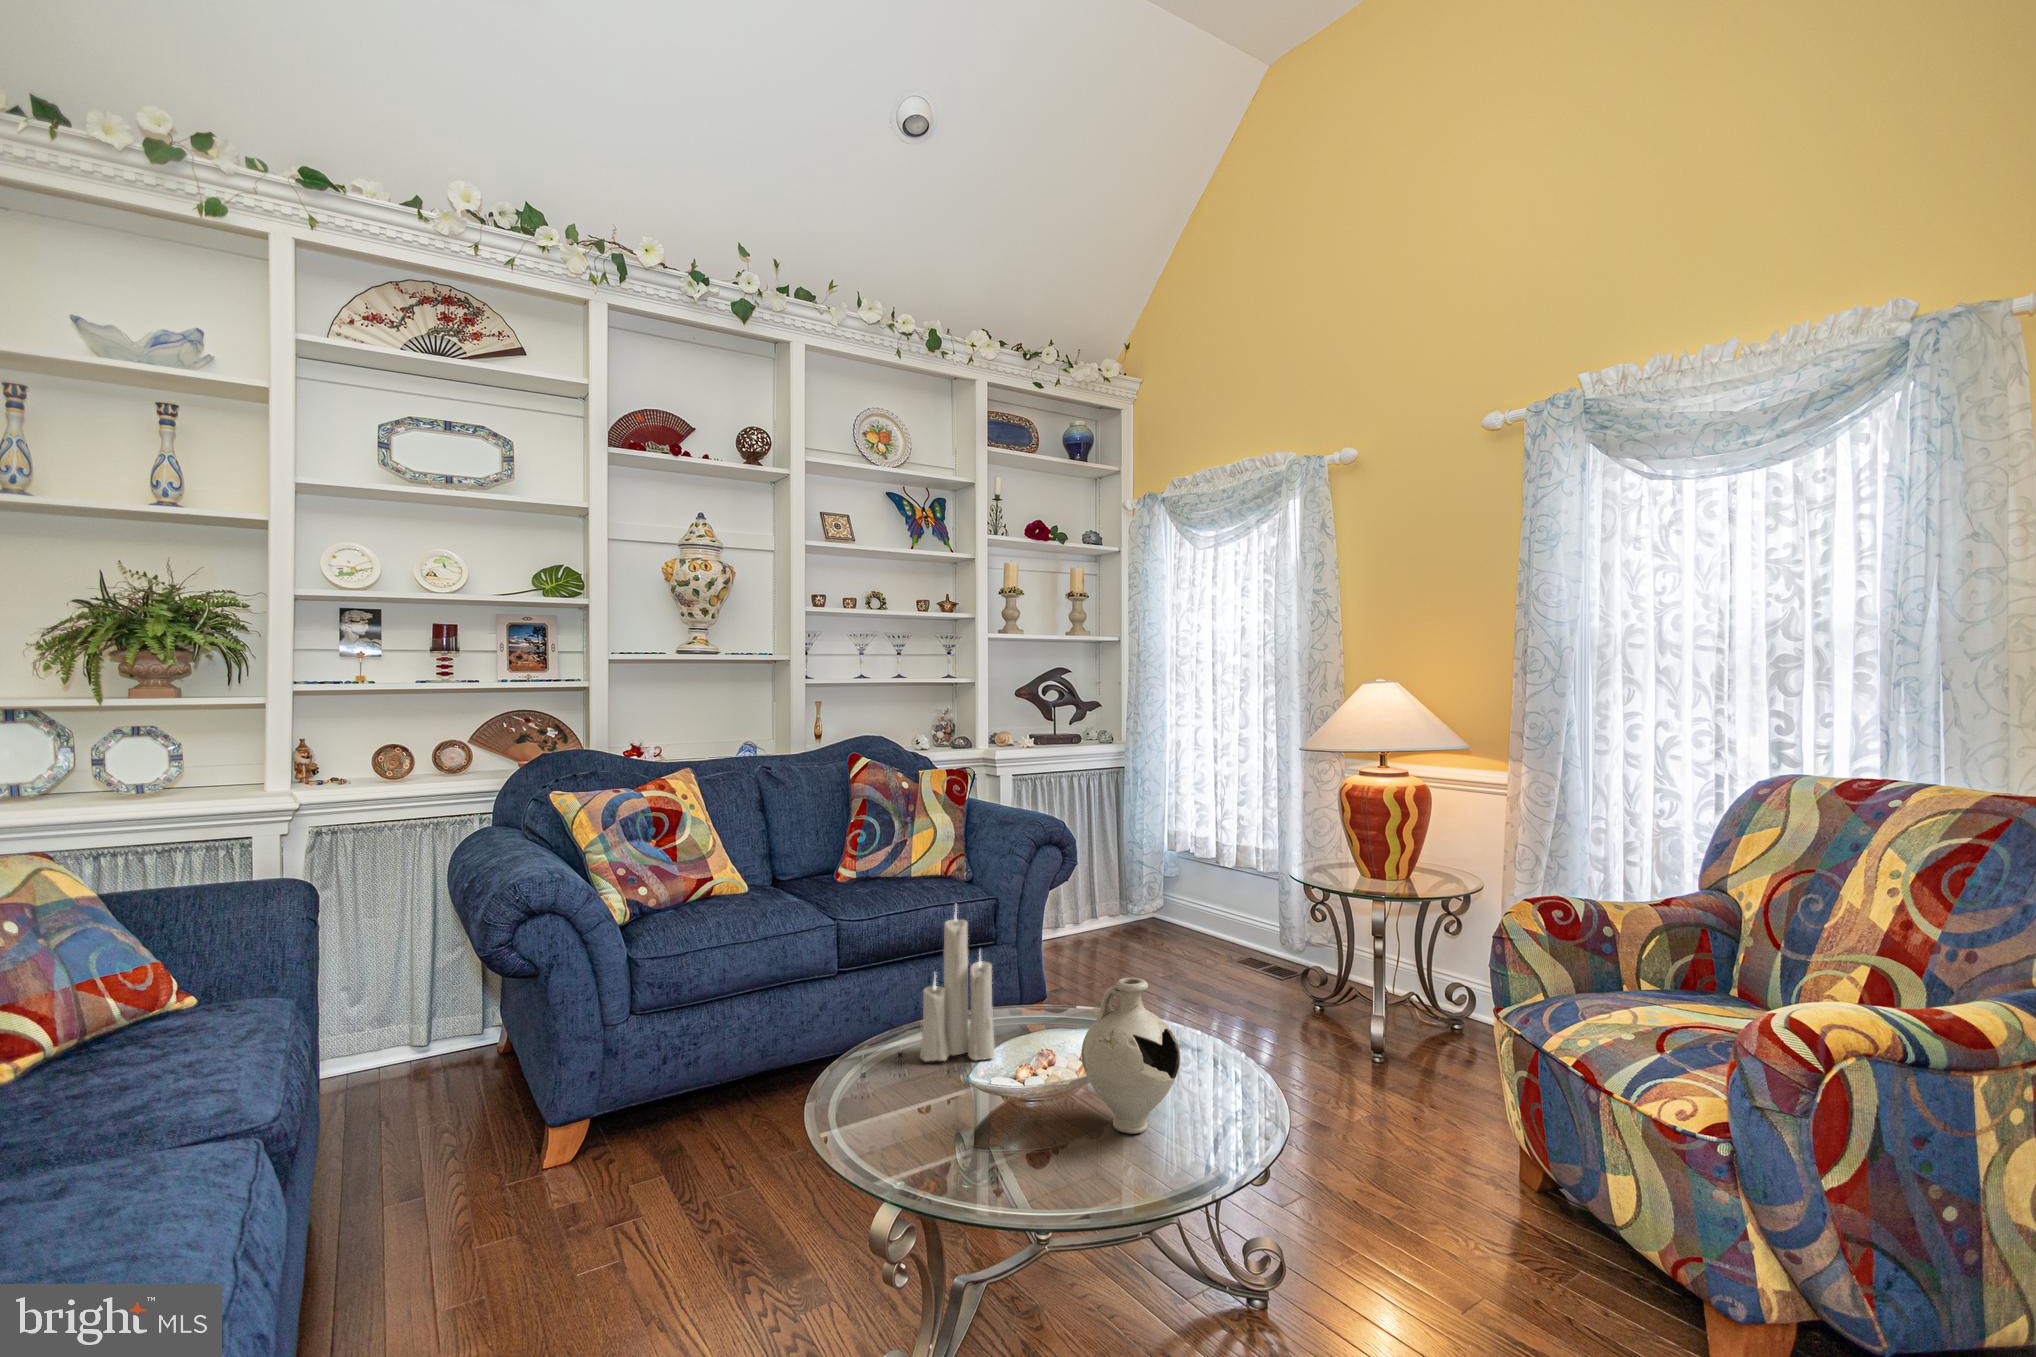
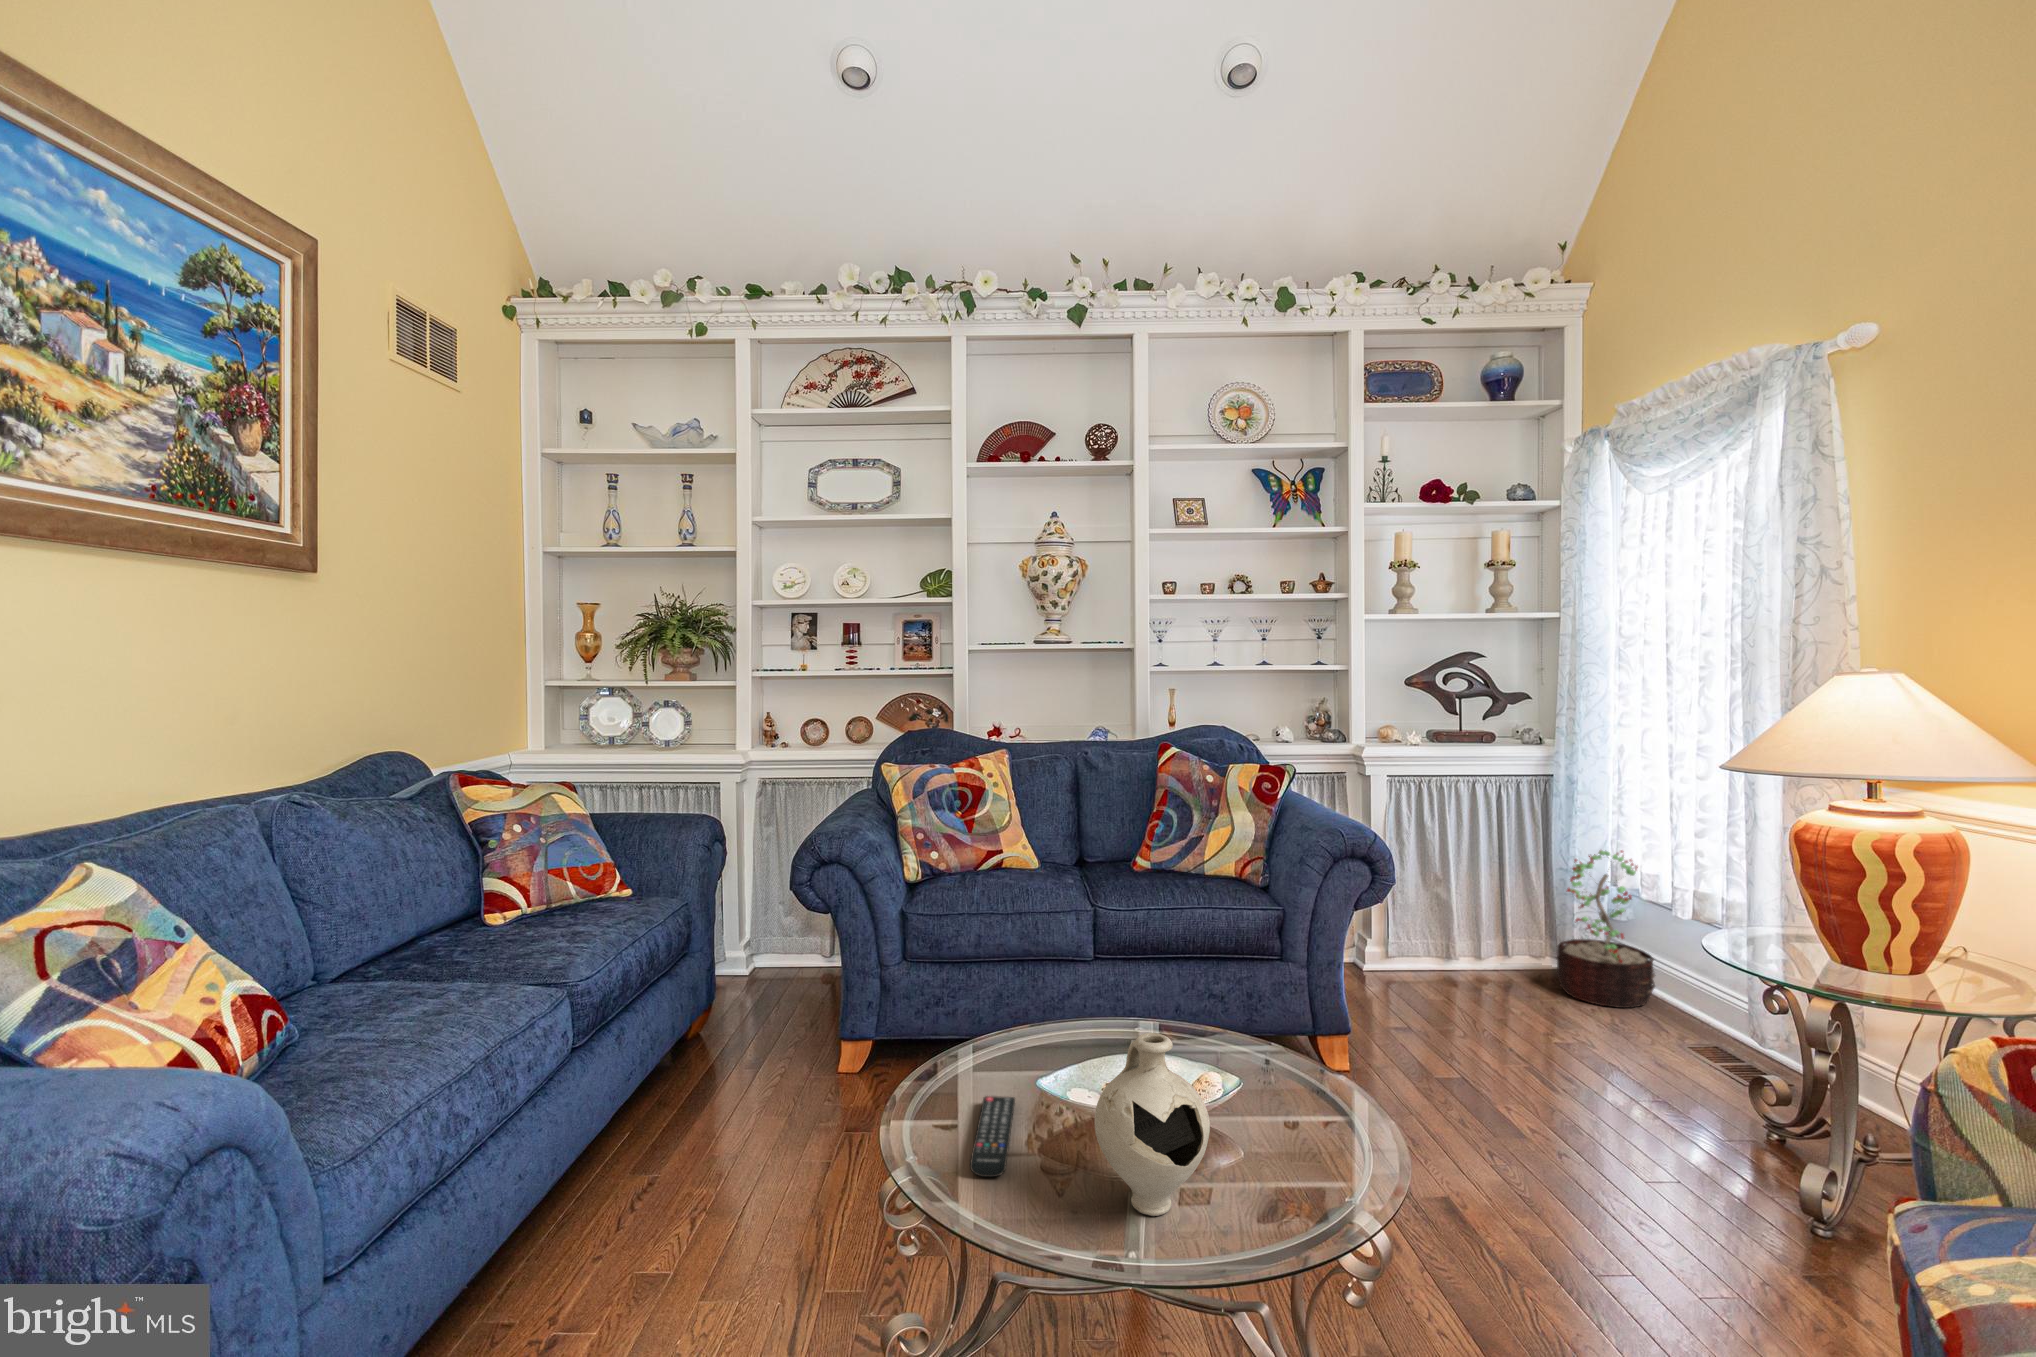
decorative plant: none [1145,825,1212,949] -> present [1556,850,1655,1008]
candle: present [920,910,995,1061] -> none [1032,904,1107,1084]
remote control: none [913,1084,1001,1150] -> present [970,1096,1015,1177]

